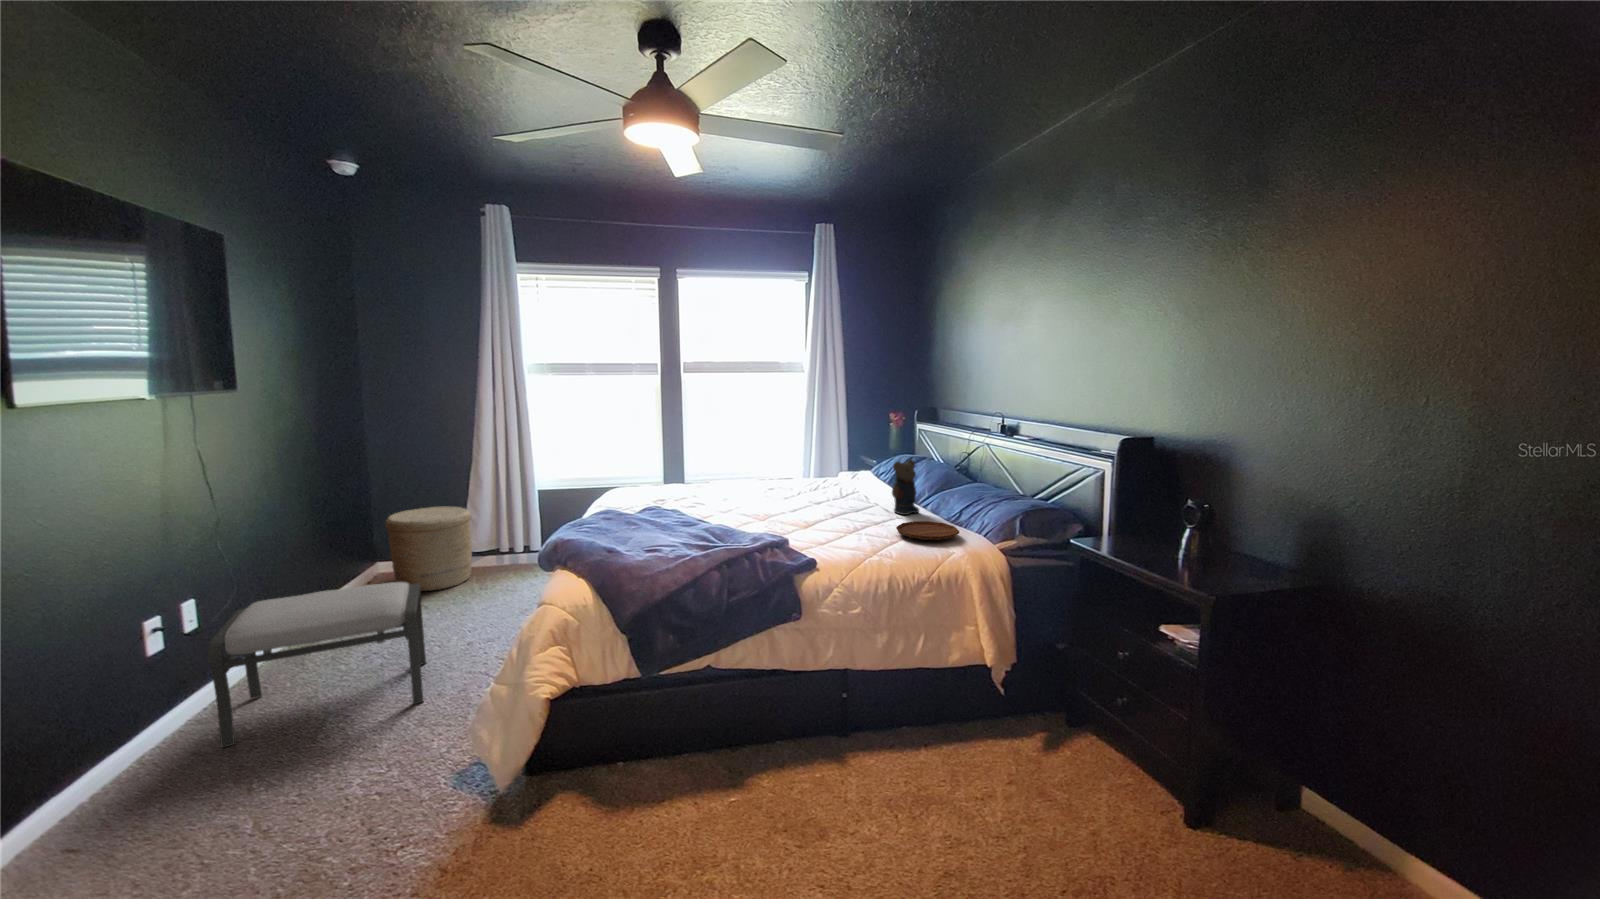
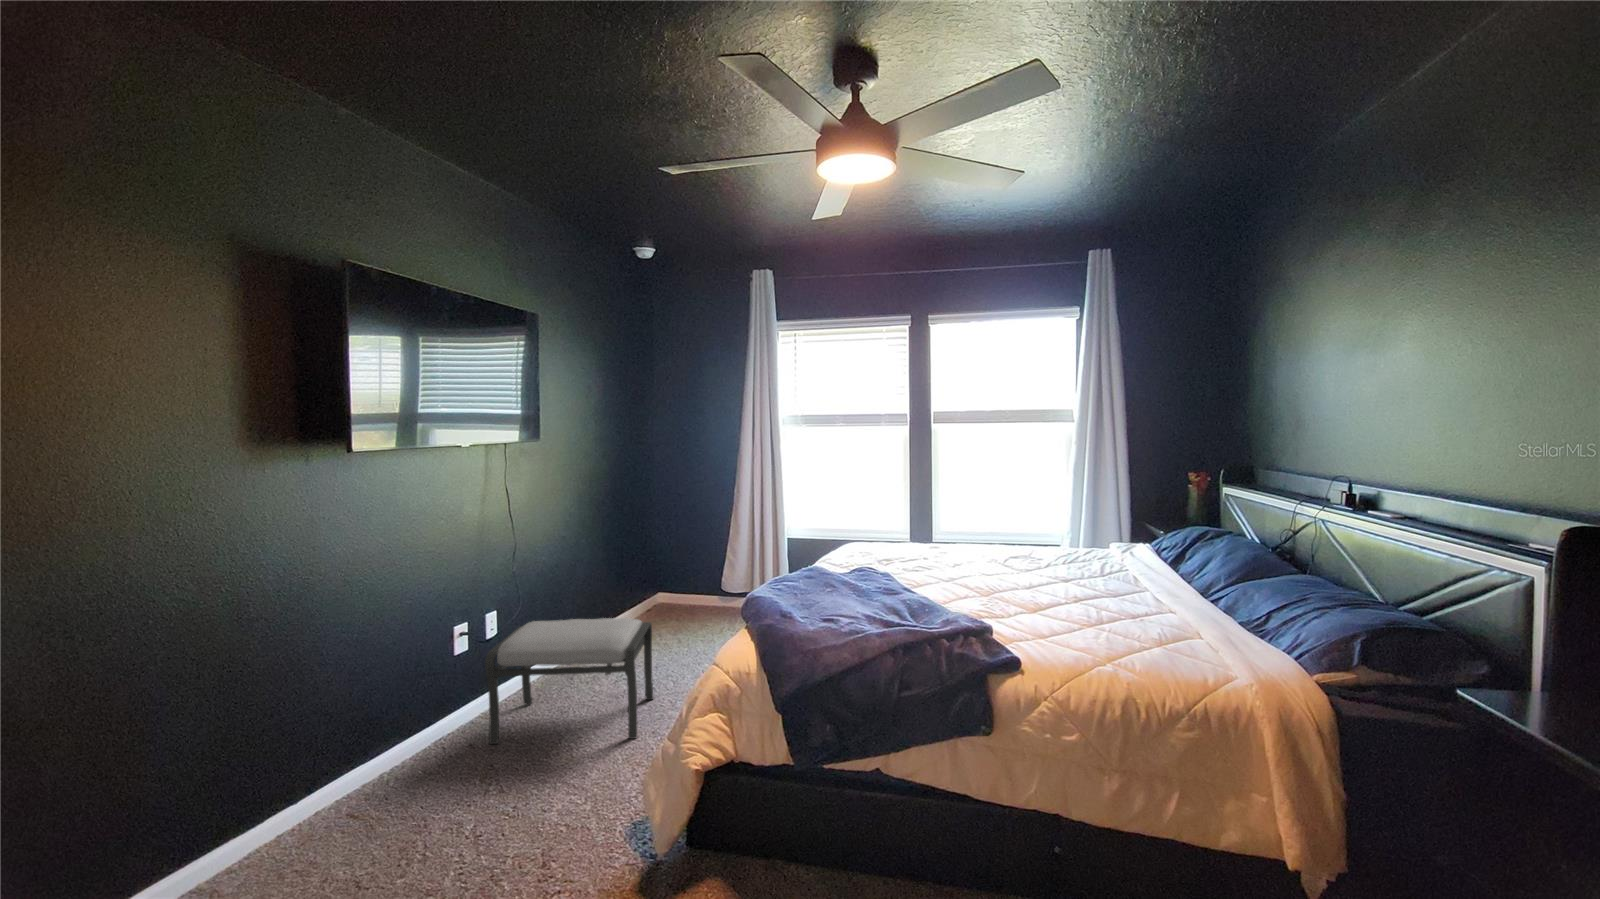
teddy bear: present [892,460,919,515] -> none [1158,536,1203,611]
woven basket: present [385,507,472,591] -> none [652,550,721,628]
tray: present [896,521,959,540] -> none [1152,623,1254,656]

